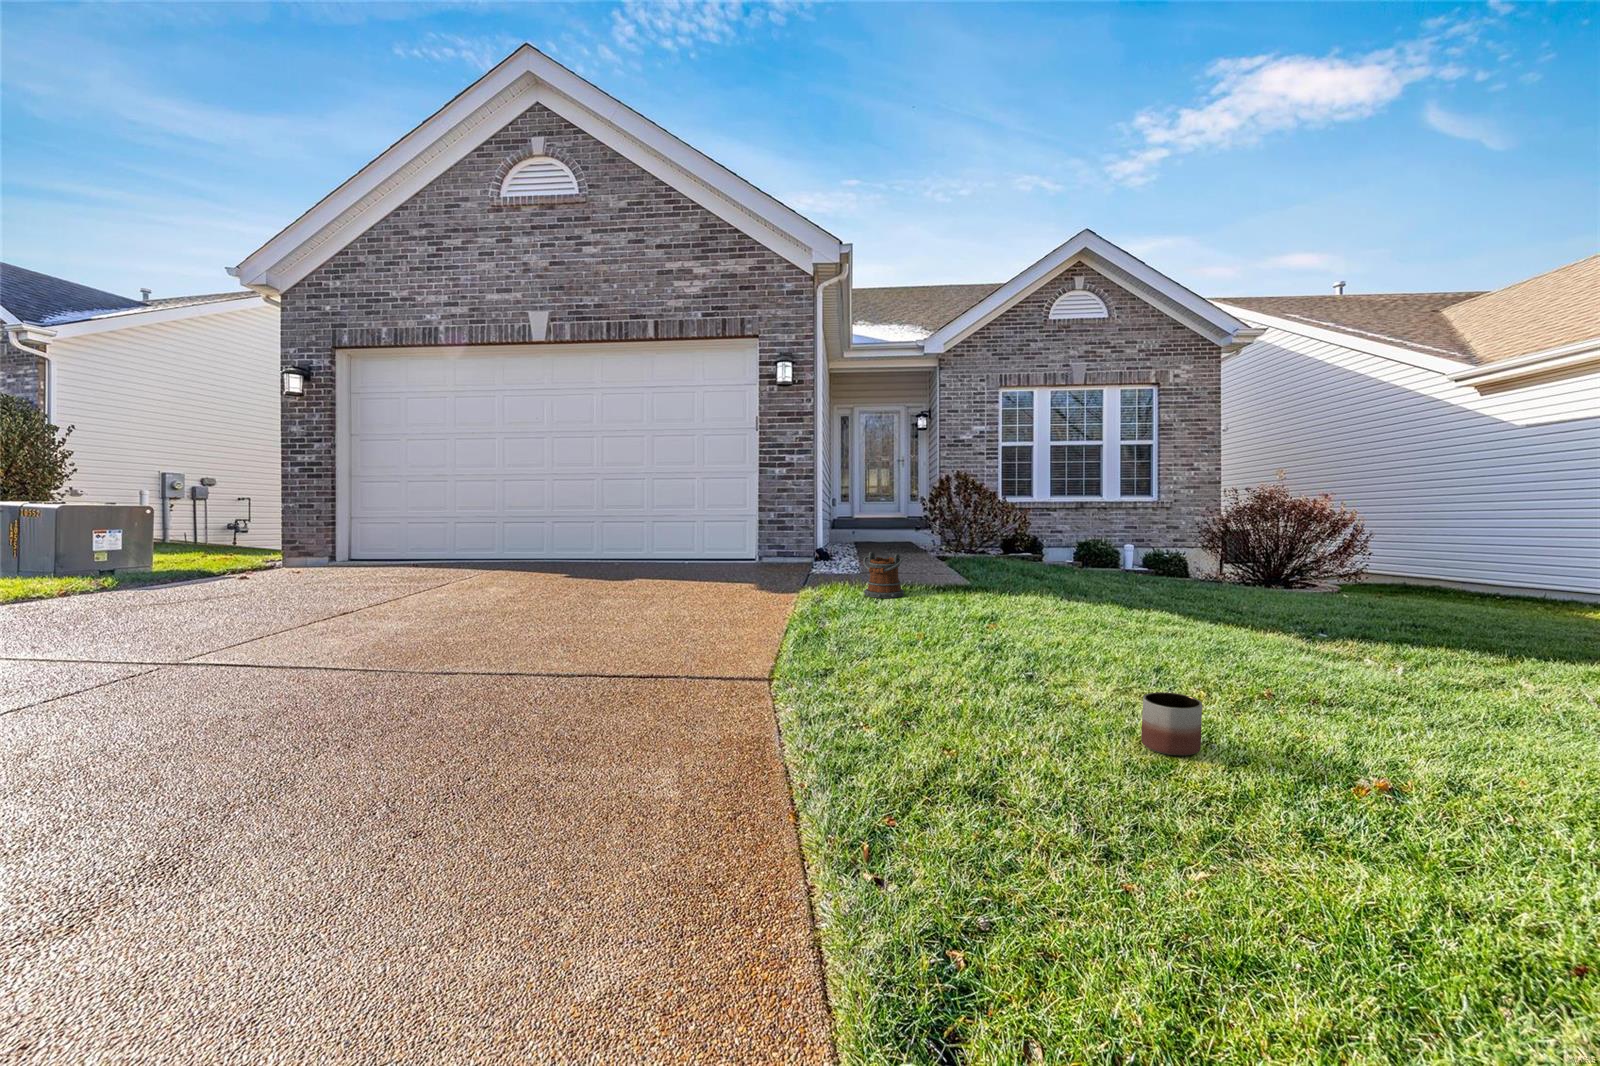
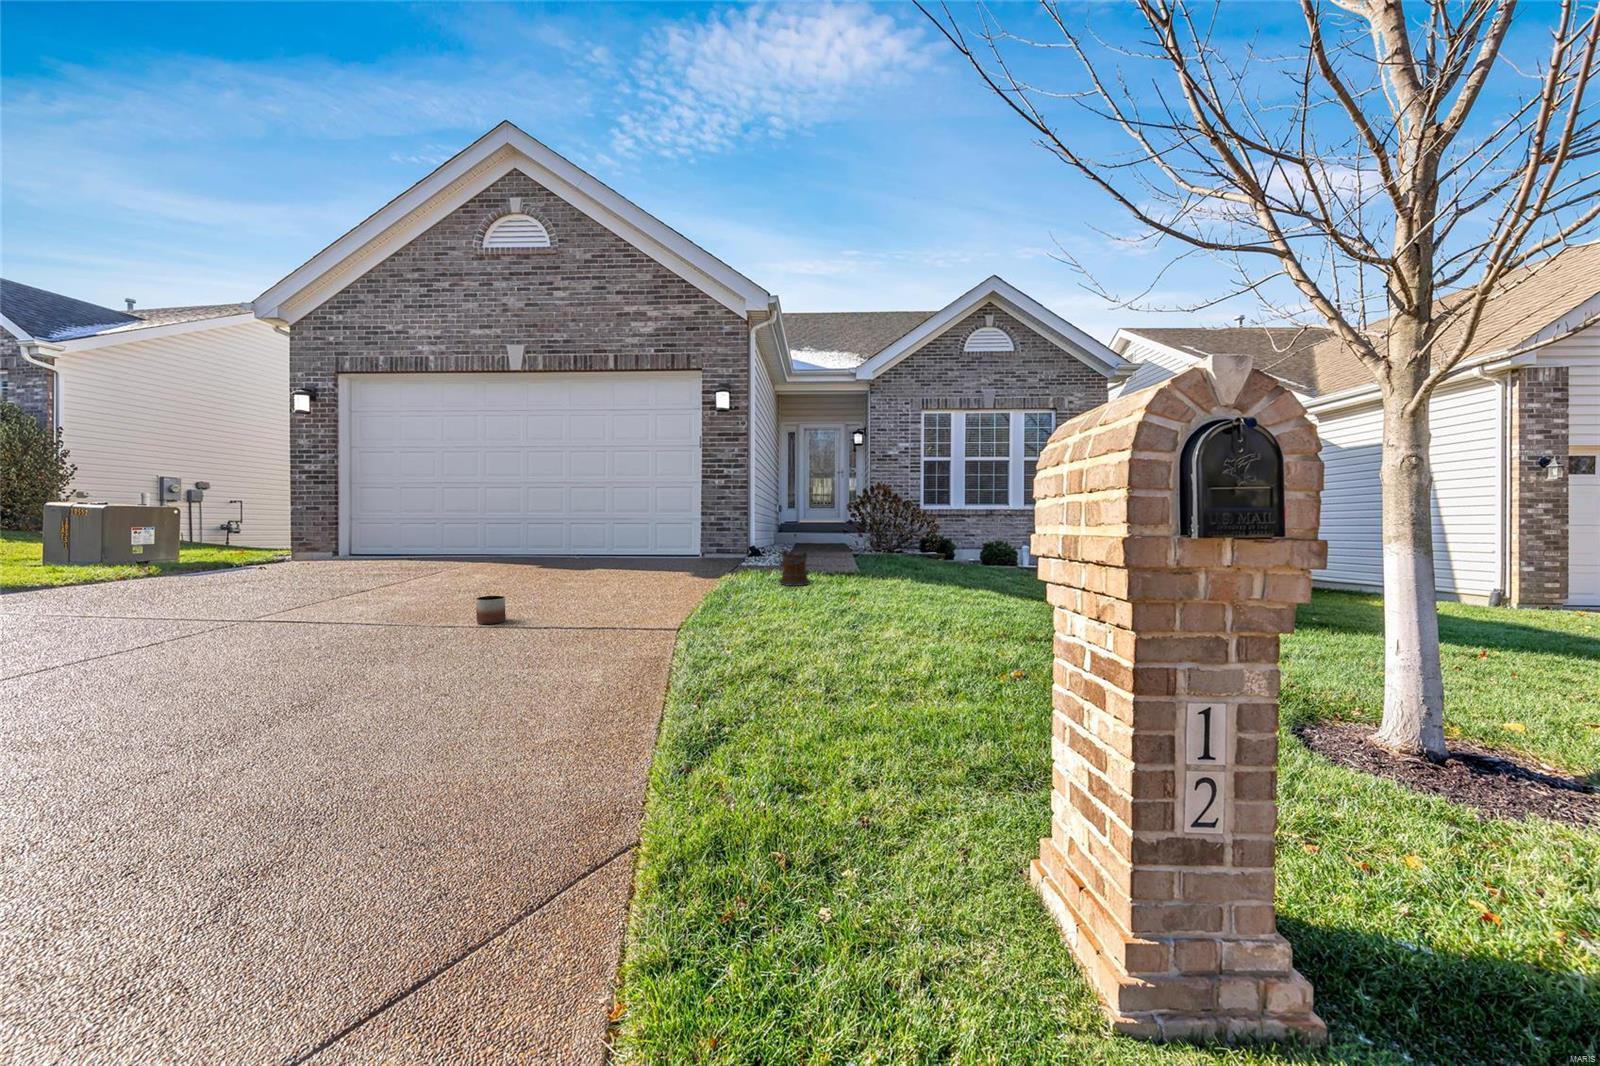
planter: present [1141,692,1202,756] -> present [476,596,506,624]

